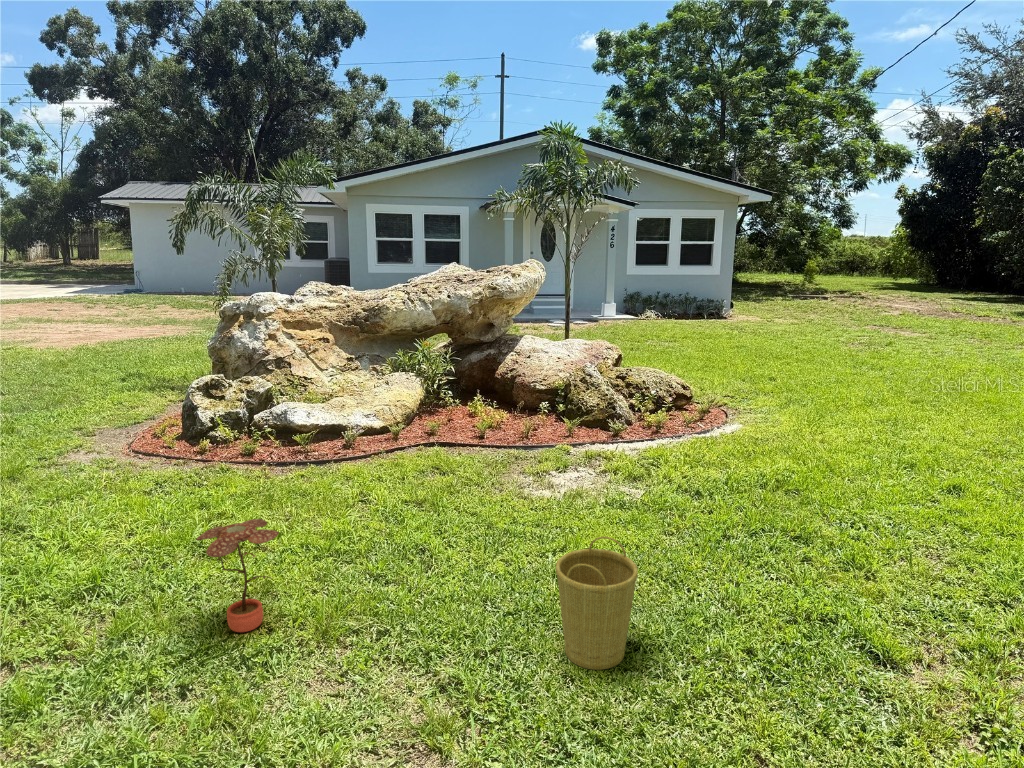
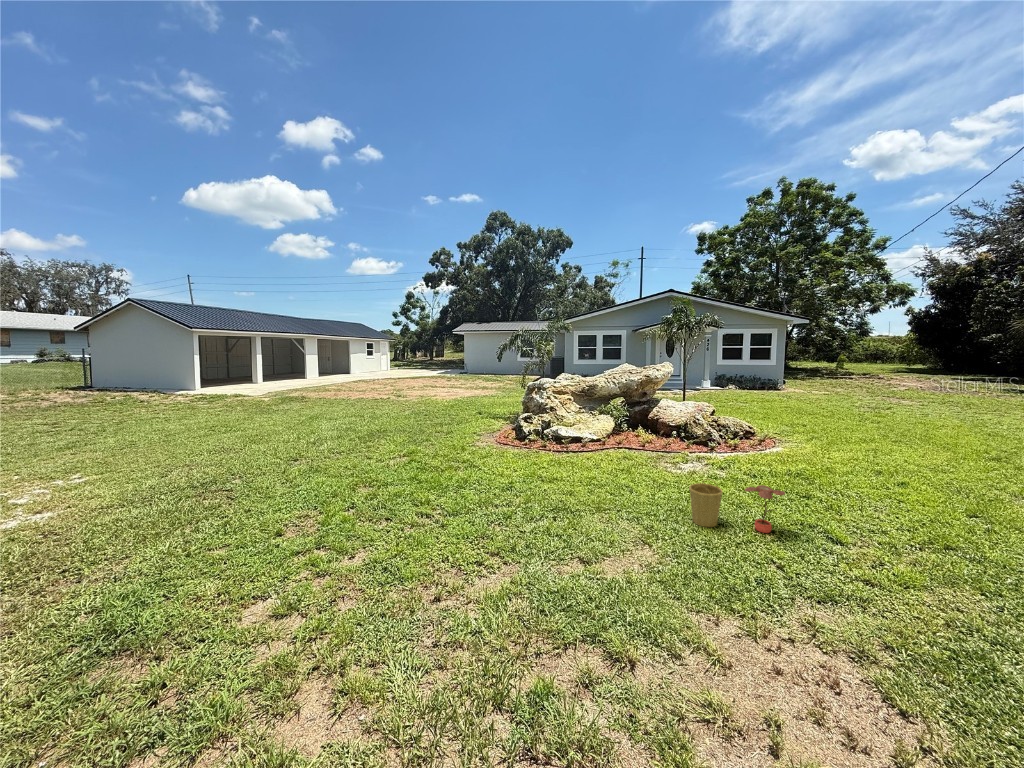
potted plant: present [196,519,279,632] -> present [745,485,785,533]

